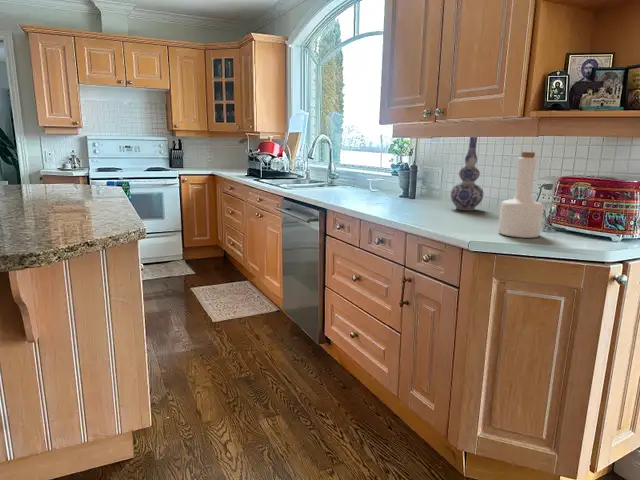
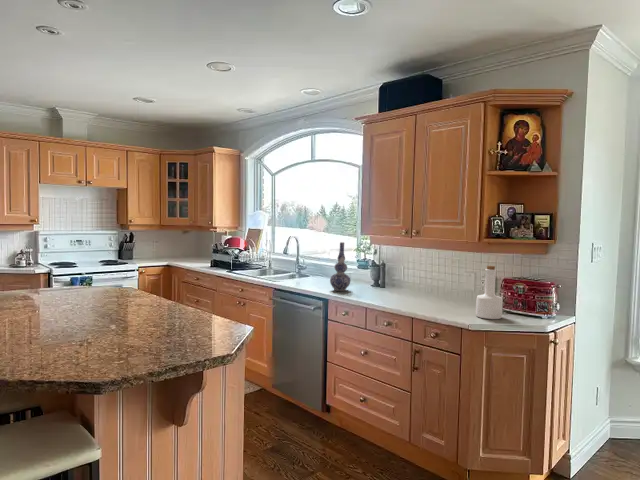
vase: present [451,137,484,210] -> present [330,242,350,291]

